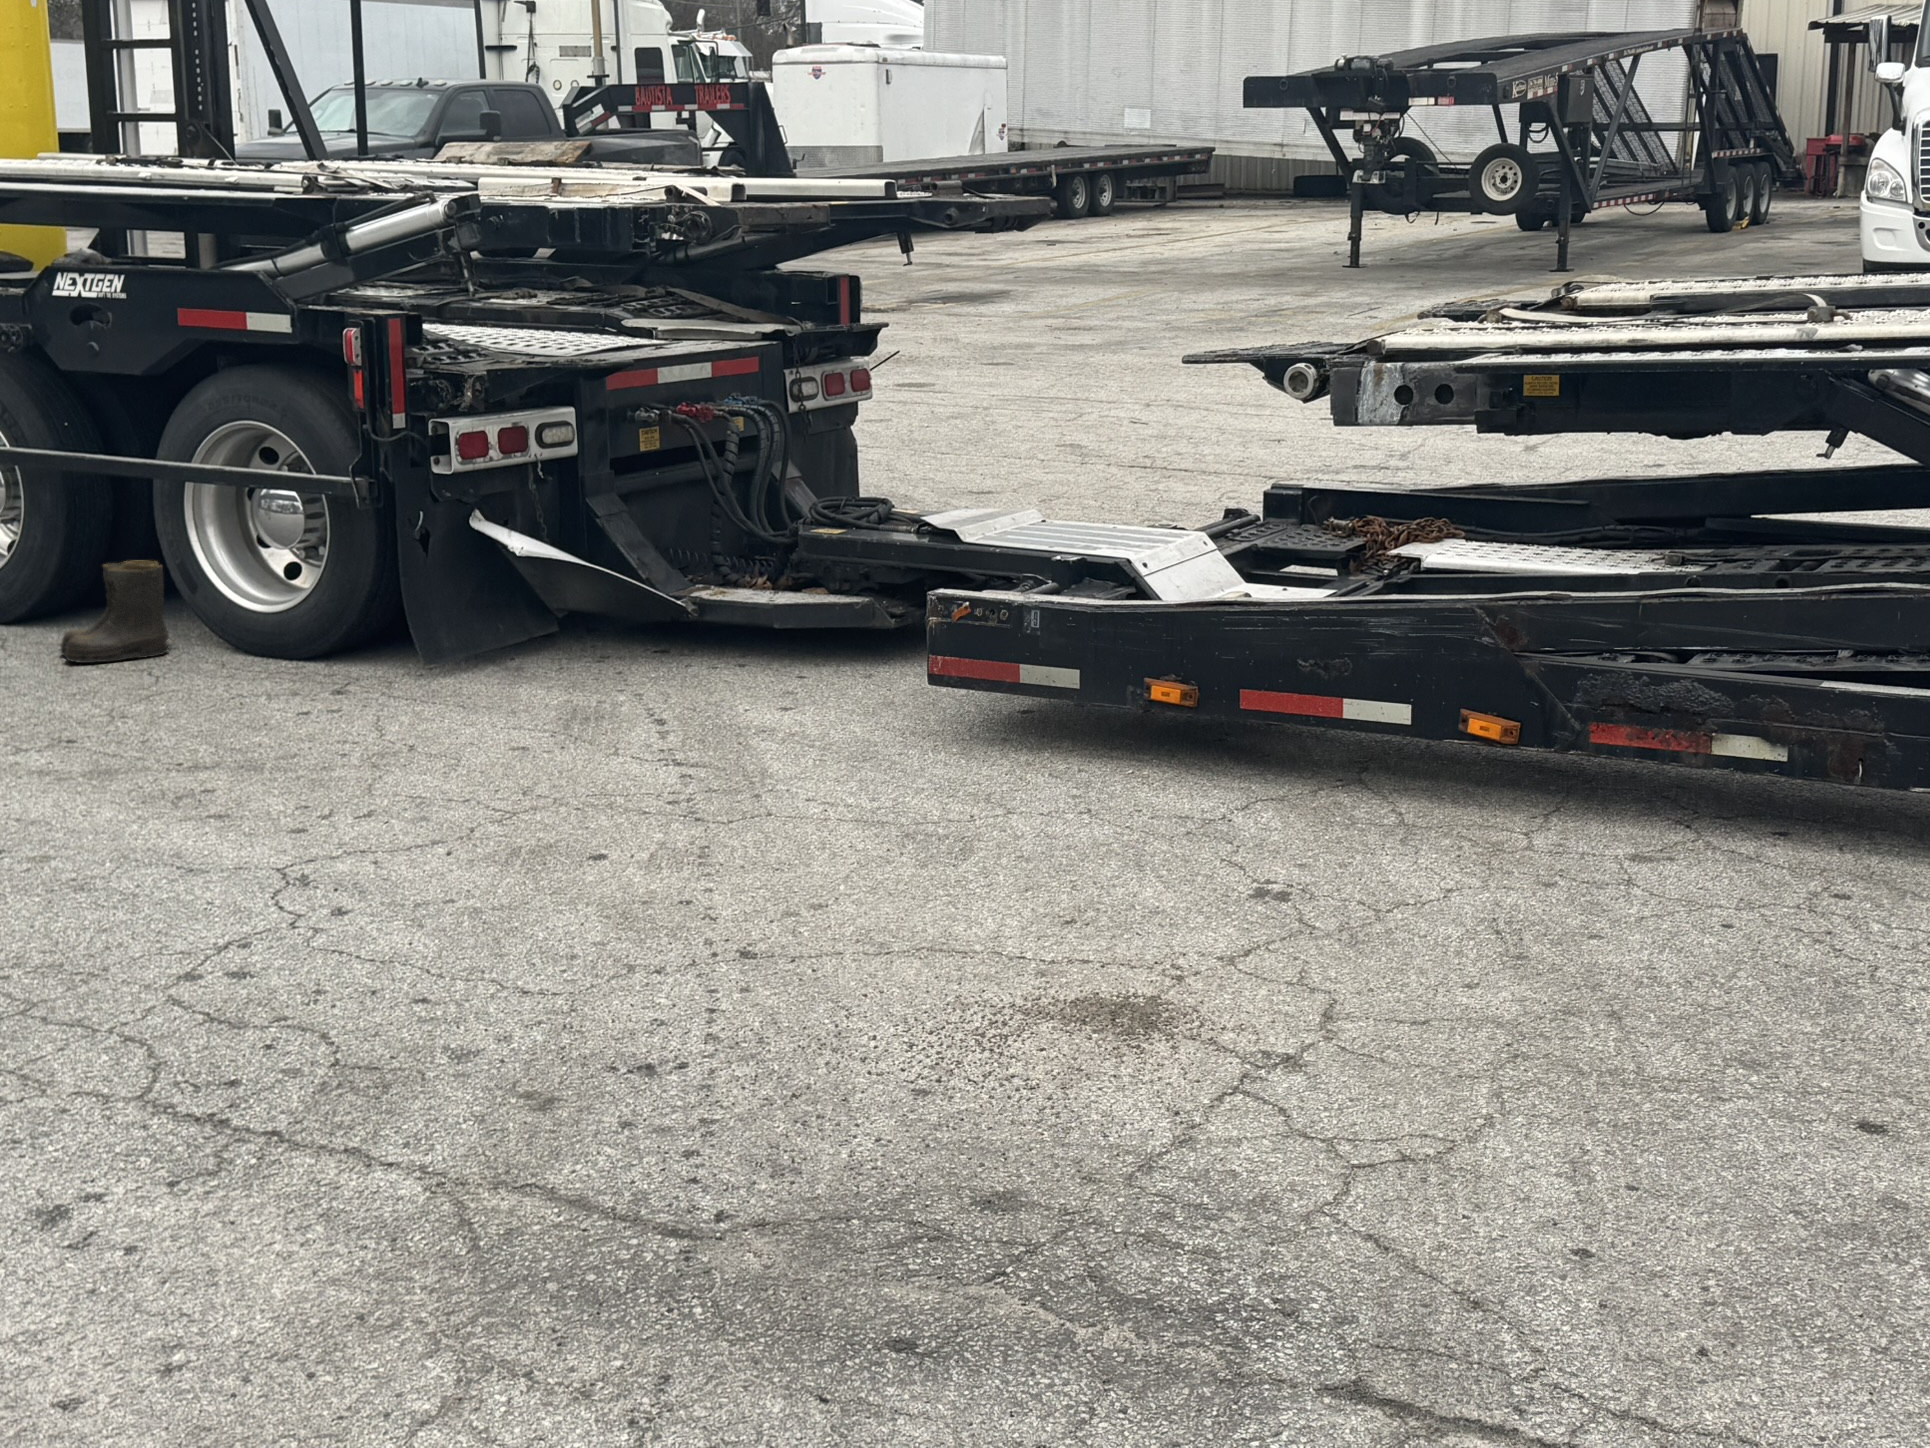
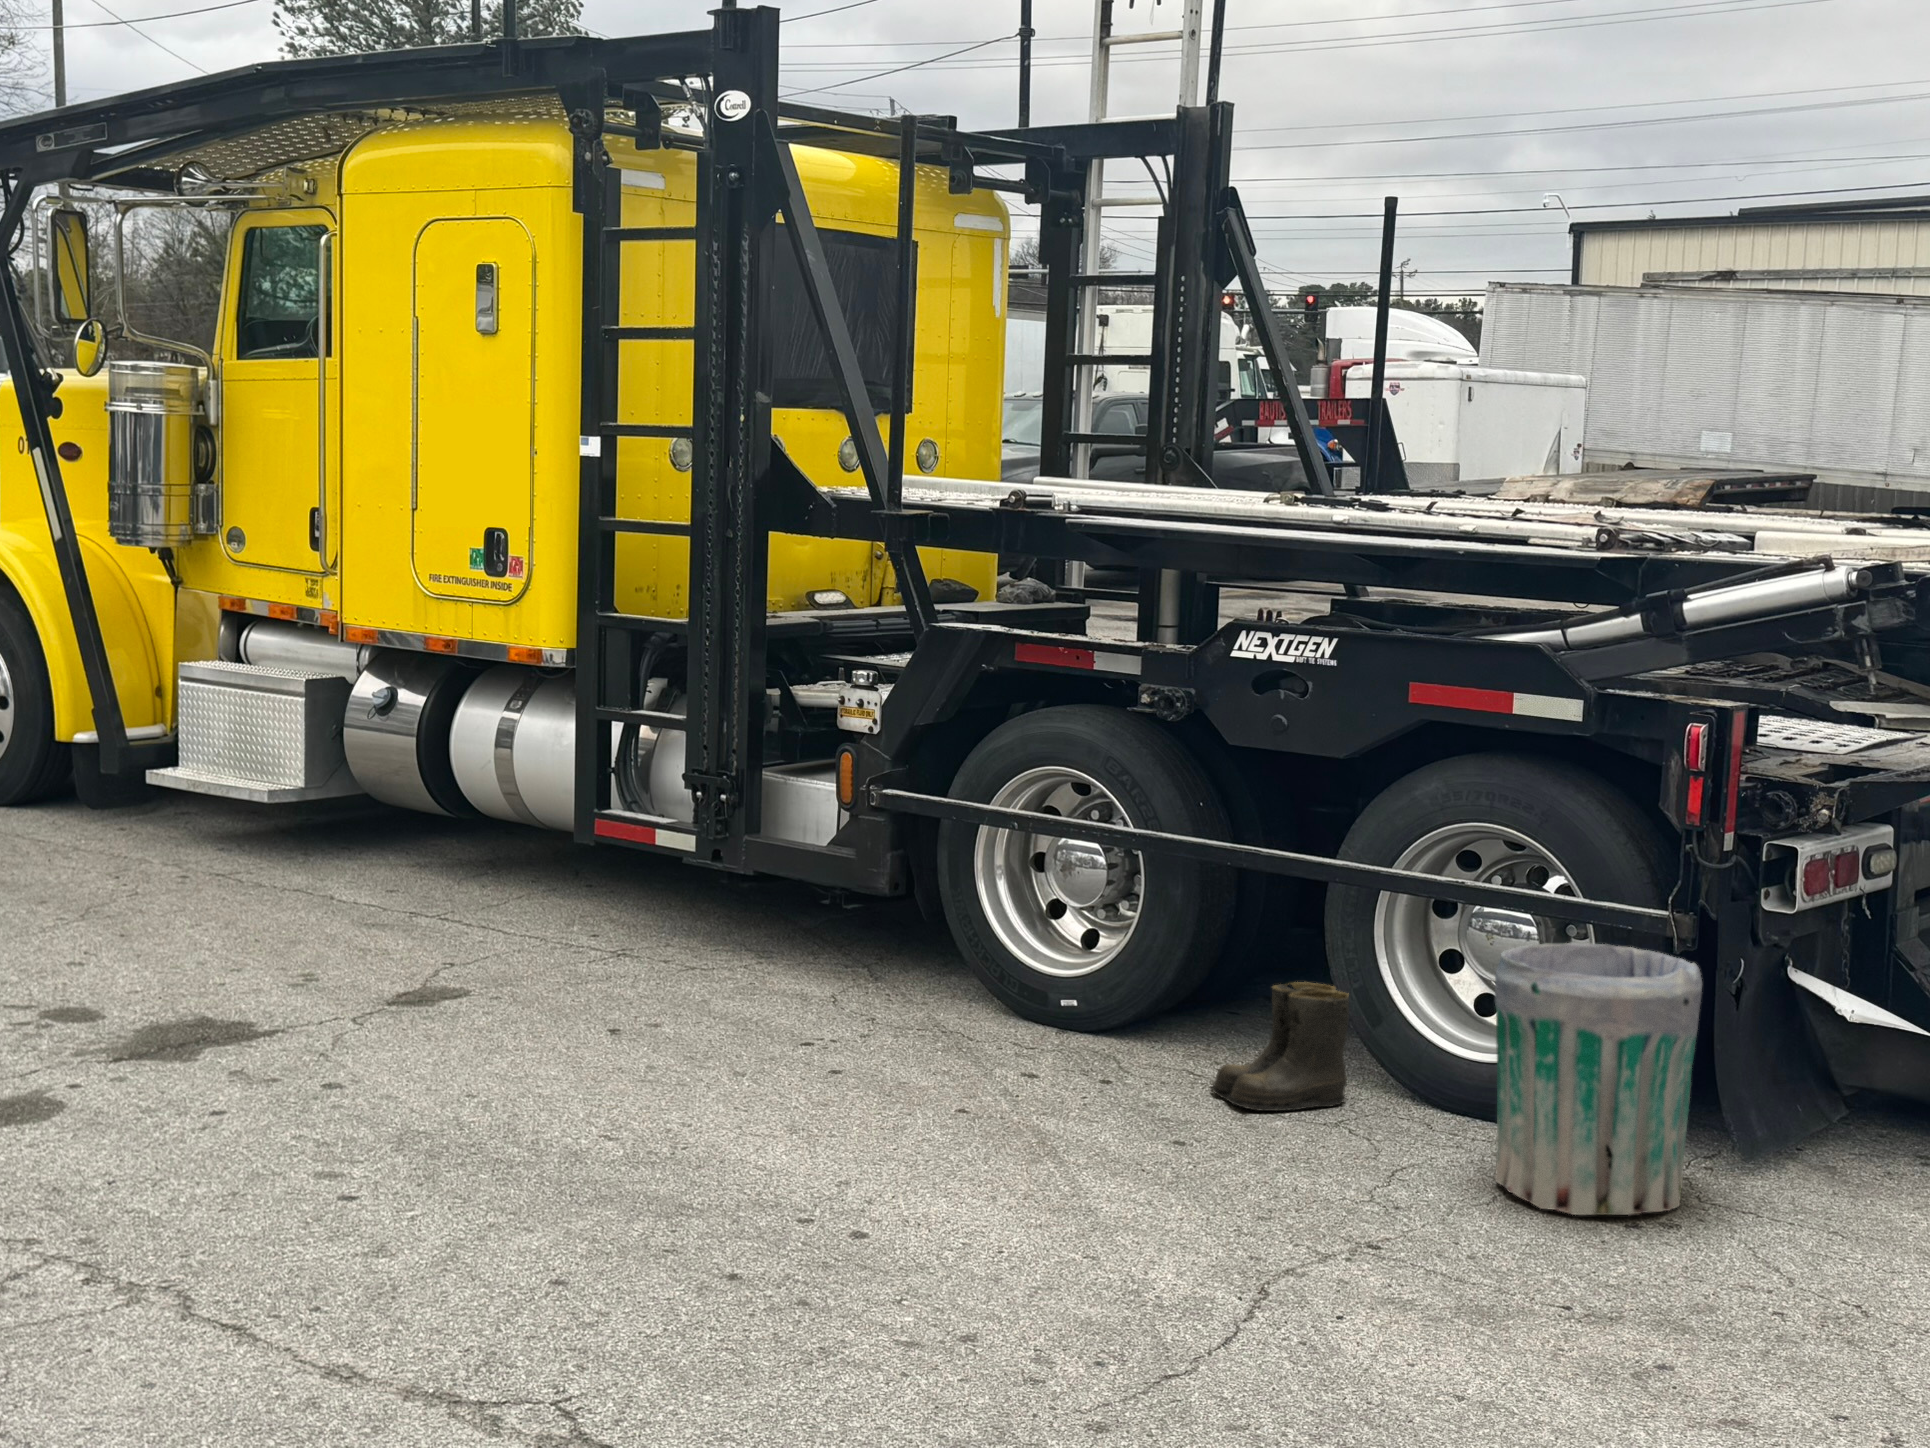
trash can: none [195,507,358,711] -> present [1495,942,1702,1215]

